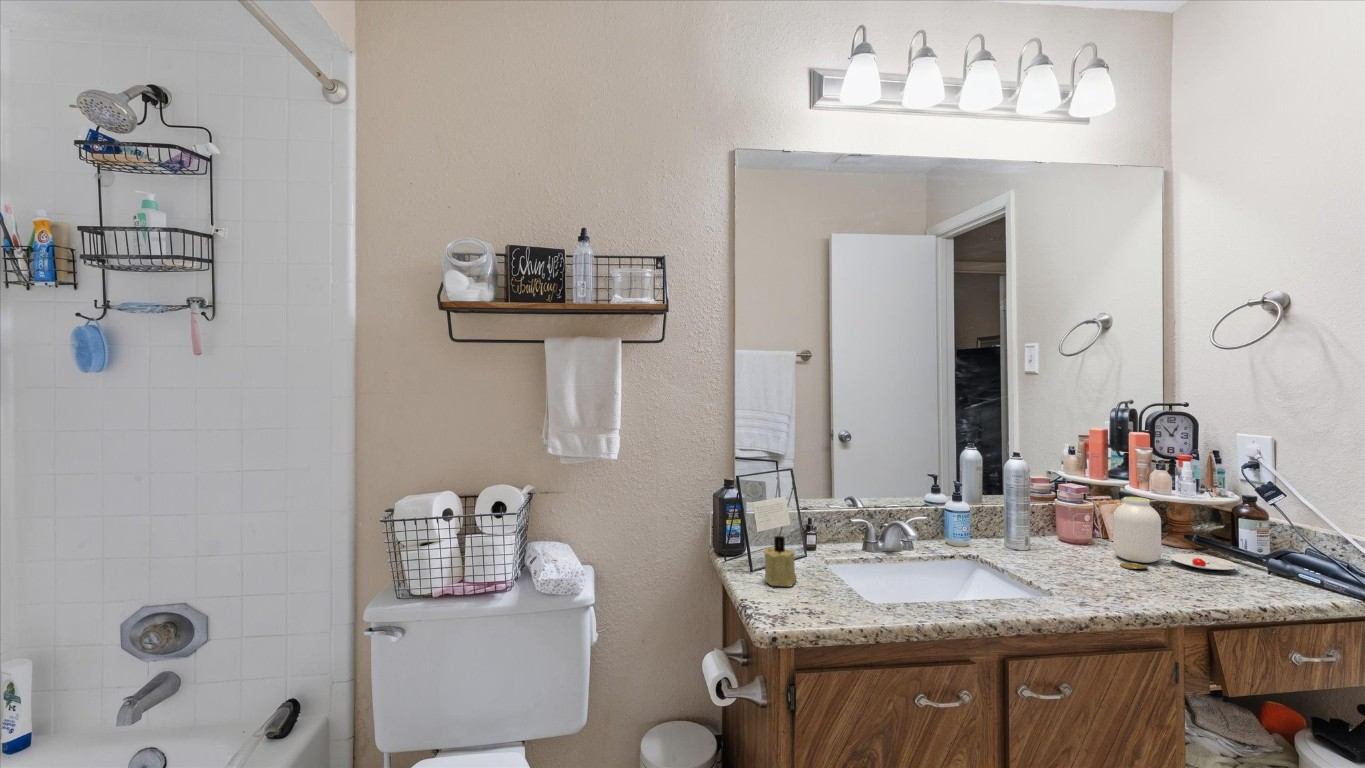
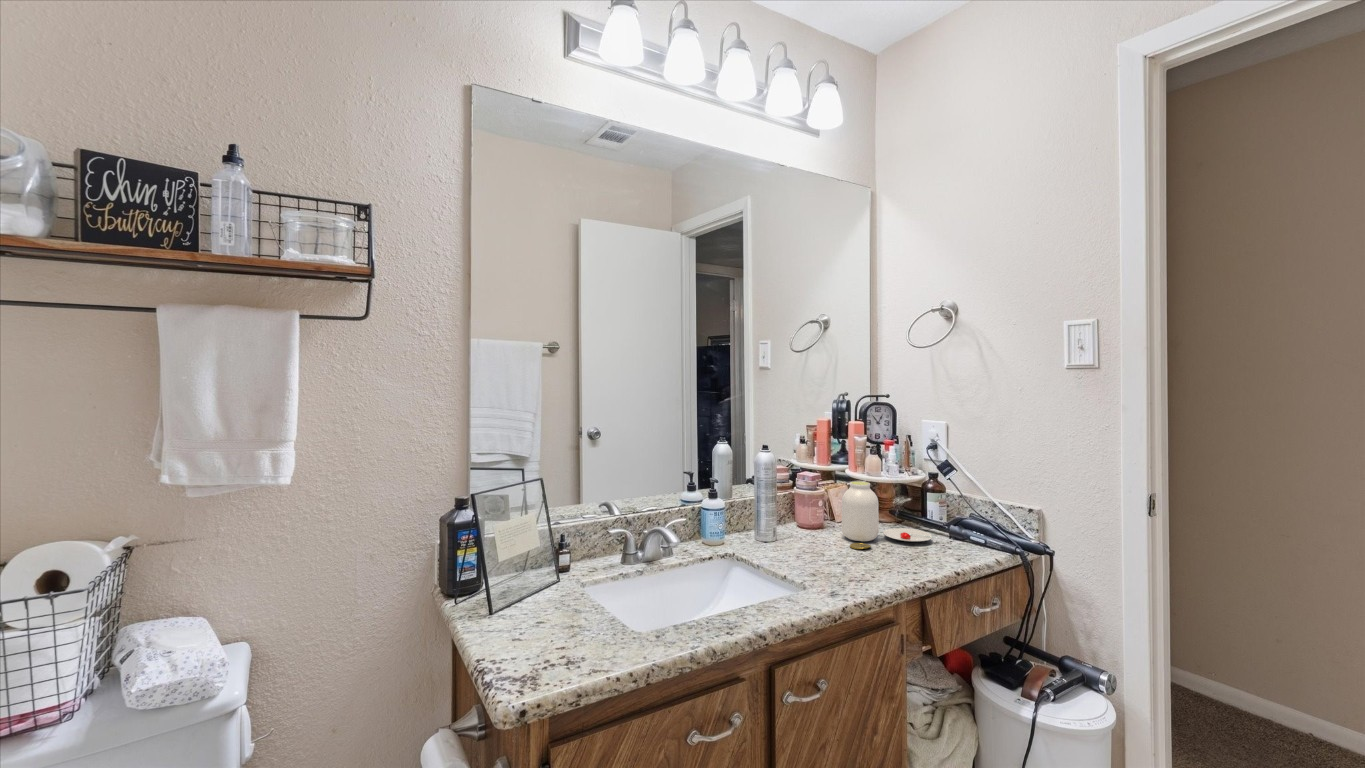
candle: present [764,536,797,587] -> none [506,564,548,629]

